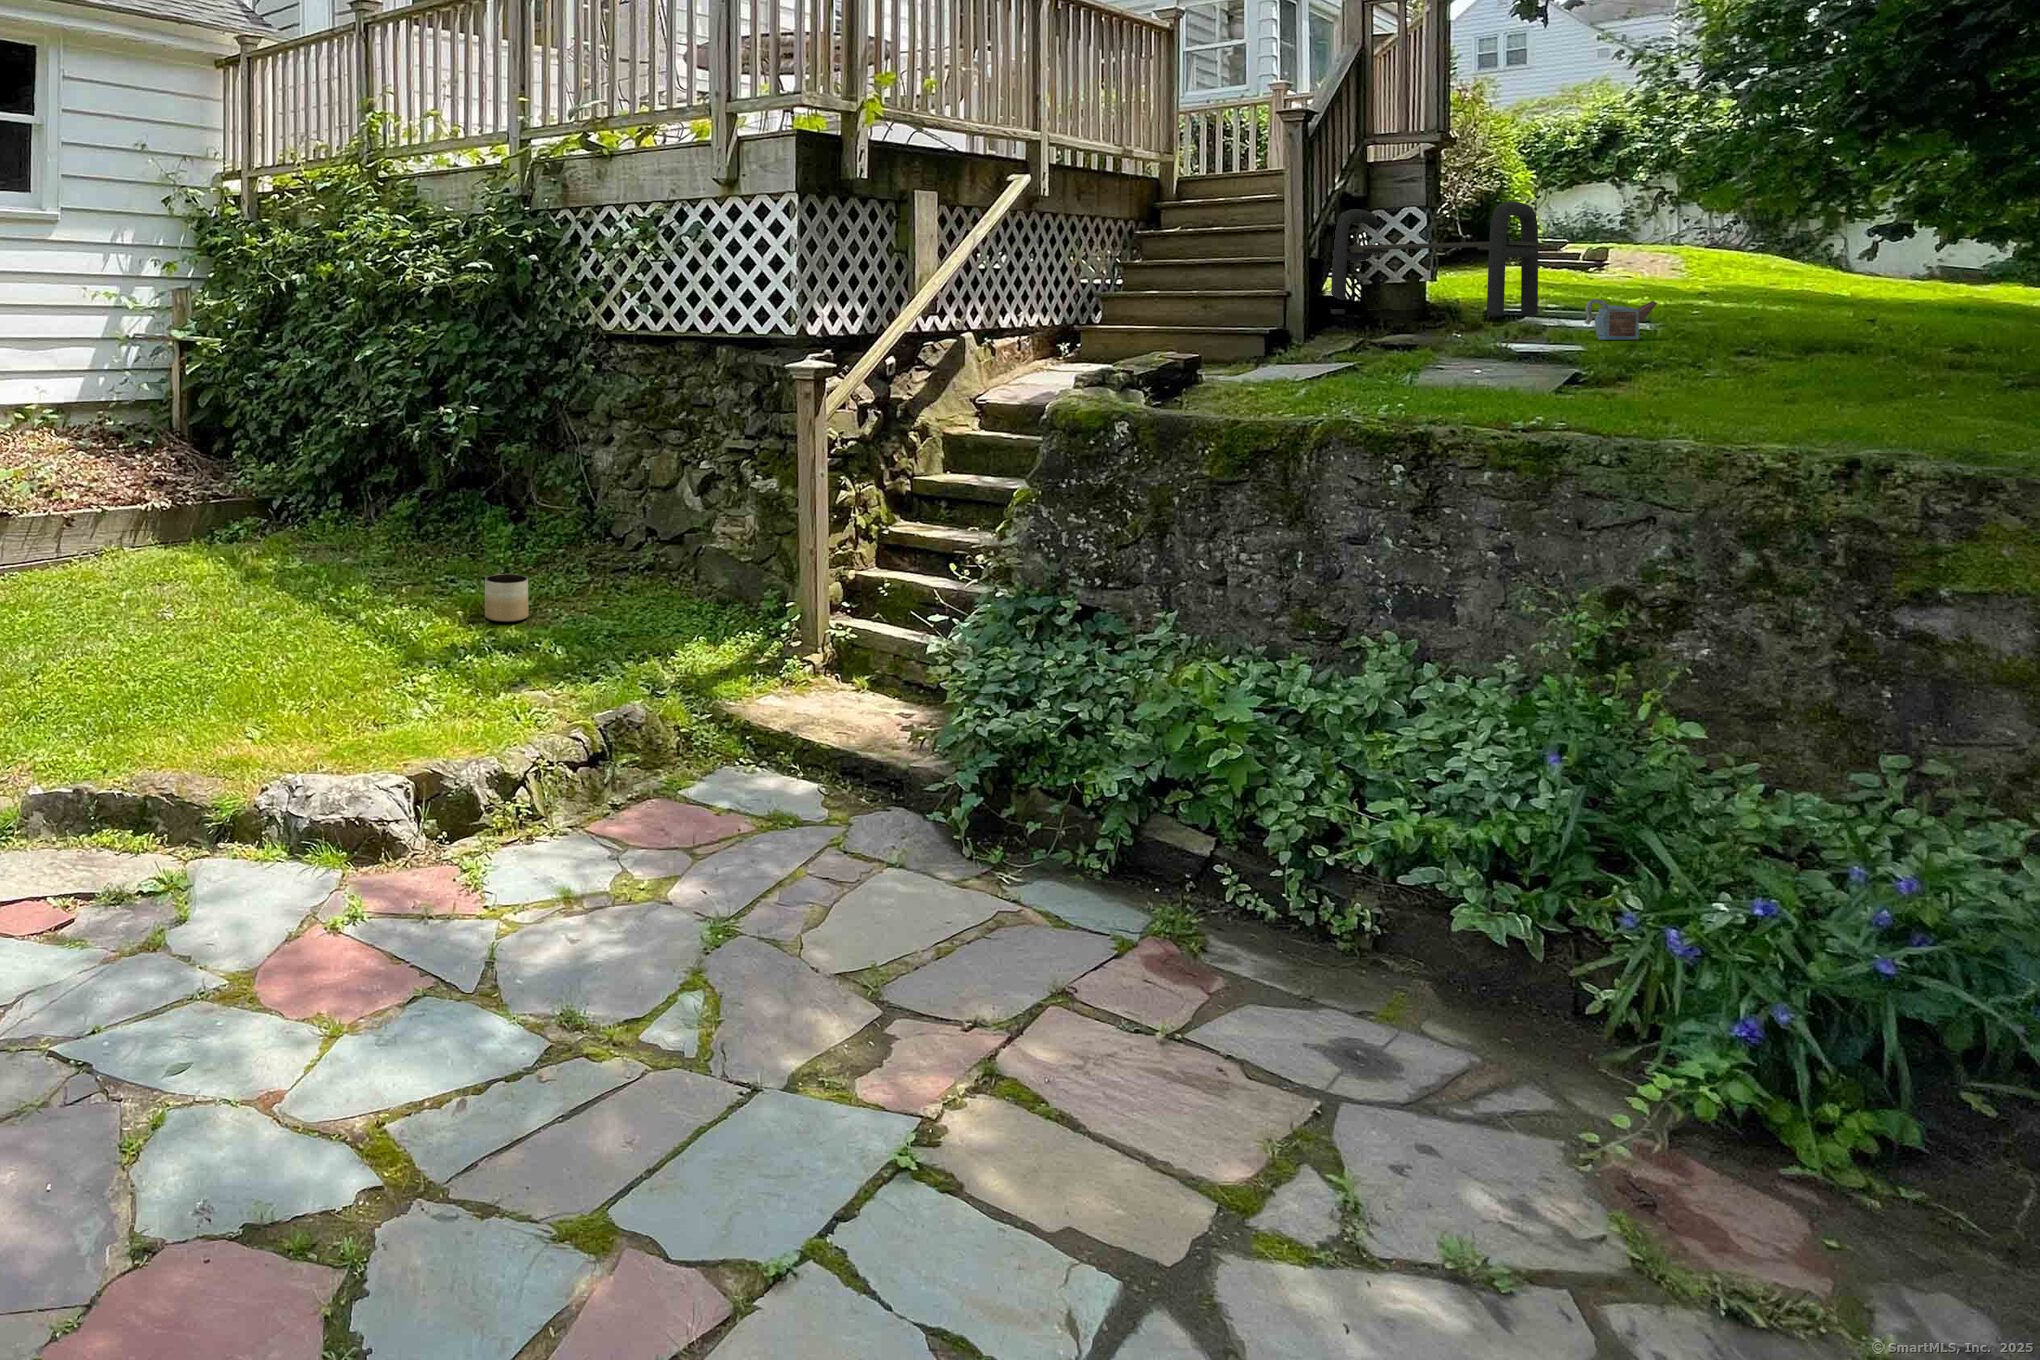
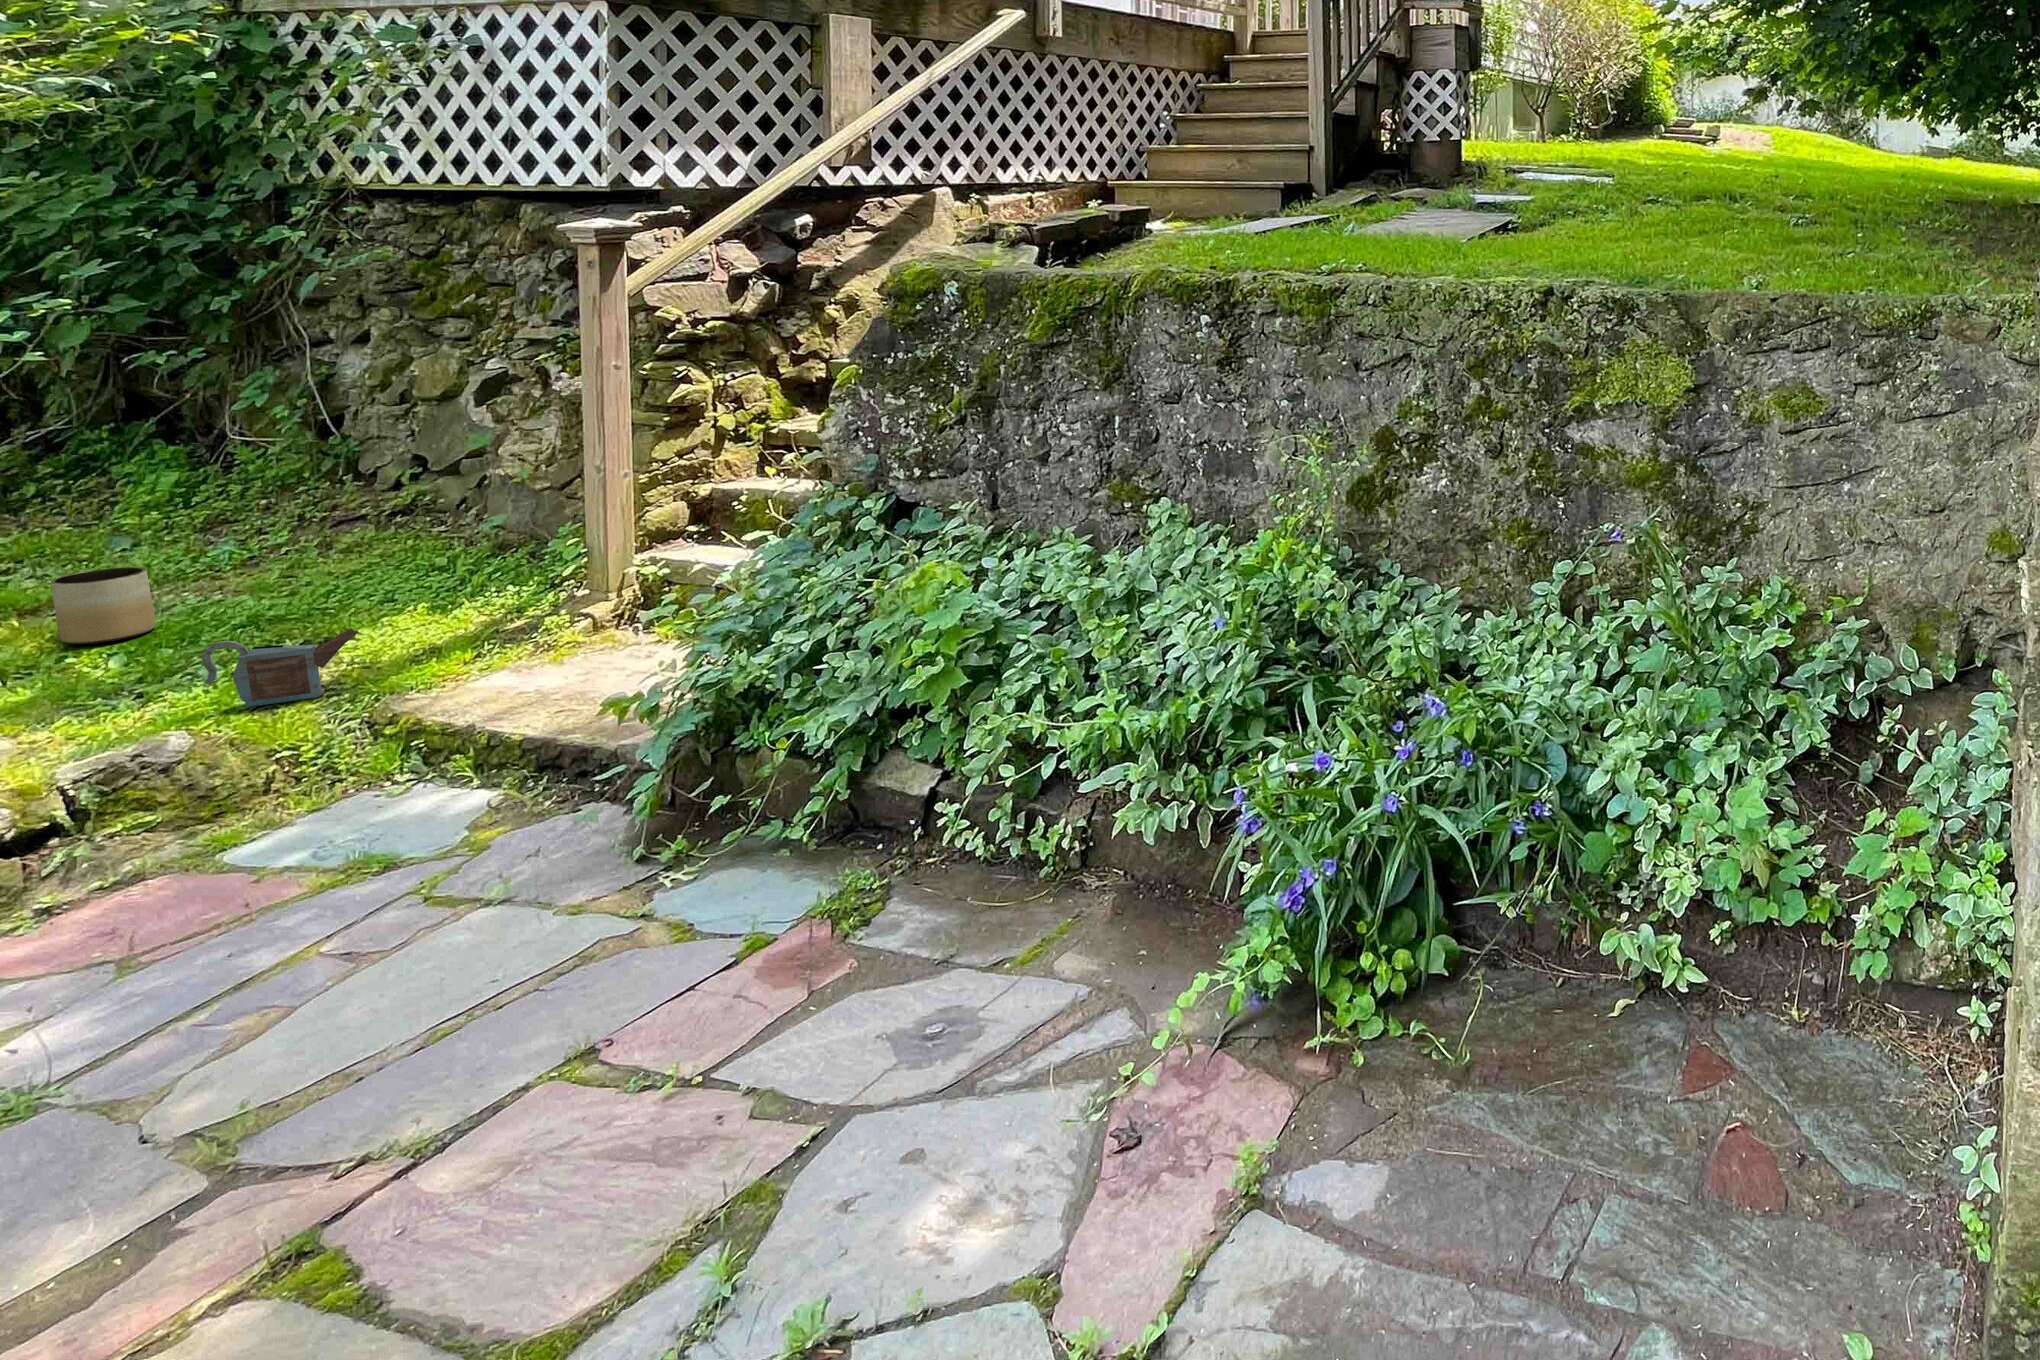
bench: present [1331,201,1538,316] -> none [1366,63,1545,185]
watering can: present [1585,299,1657,340] -> present [202,629,358,707]

